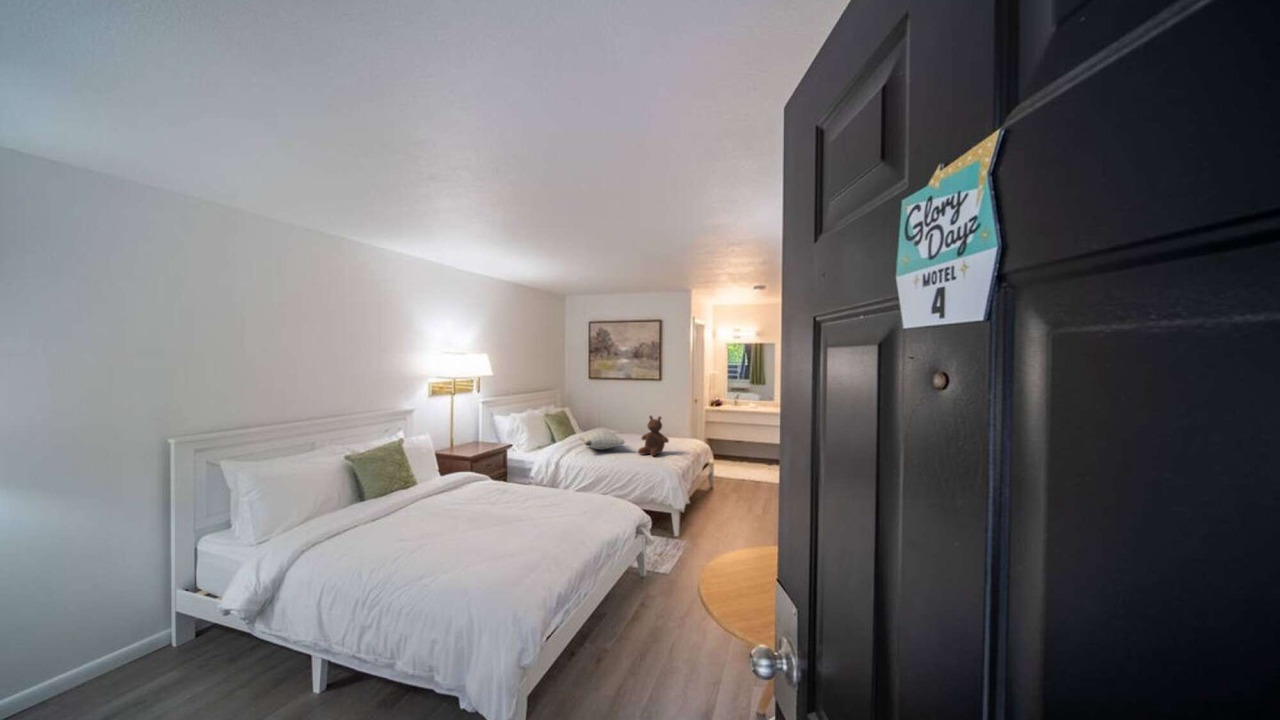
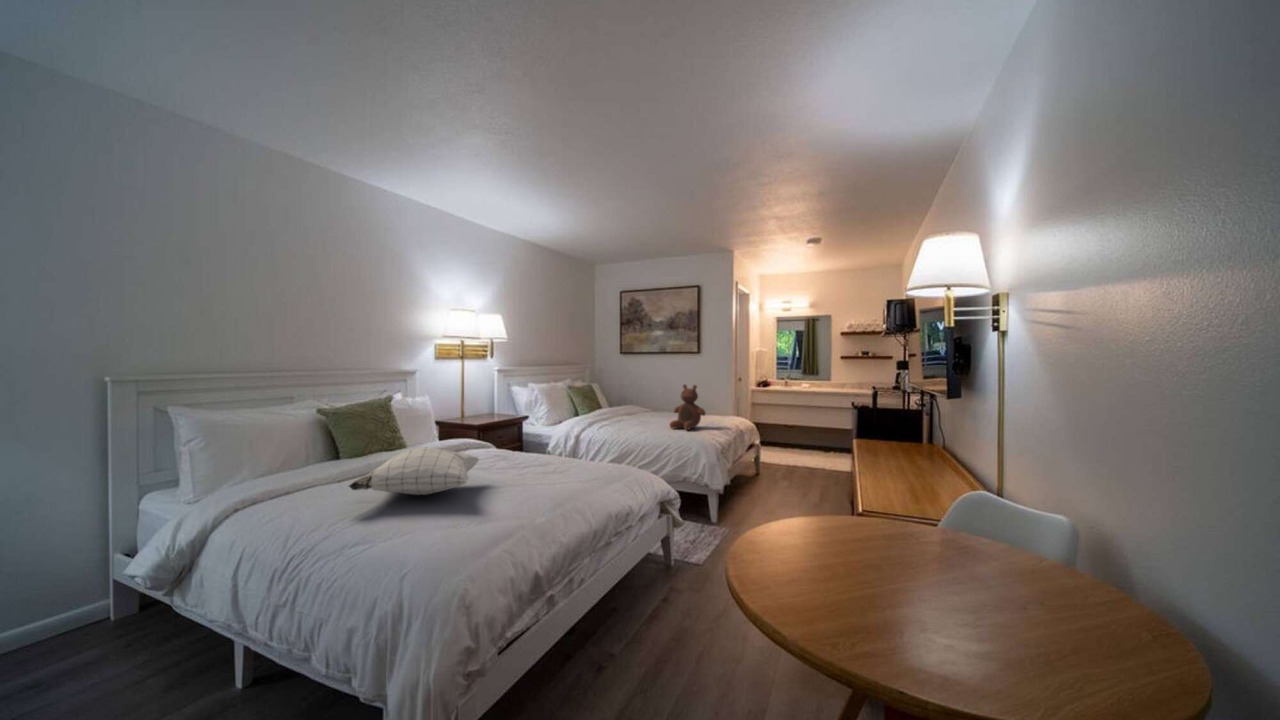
pillow: present [579,430,625,450] -> present [349,447,479,495]

